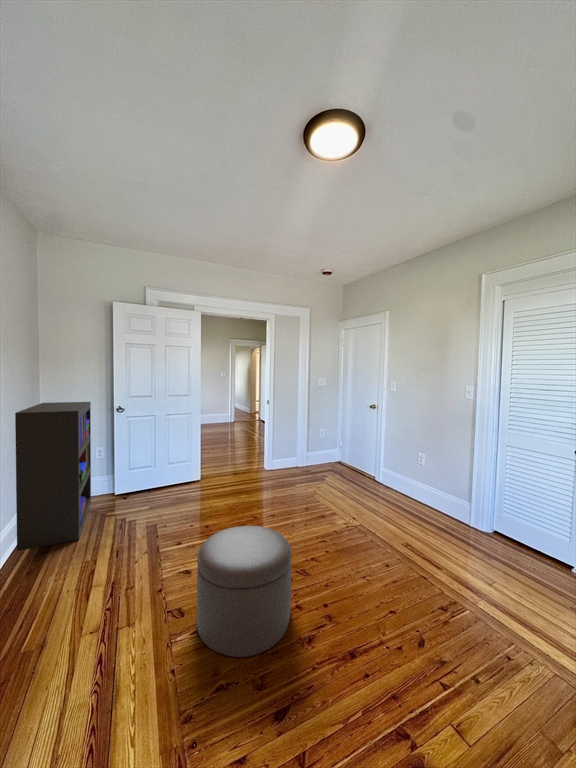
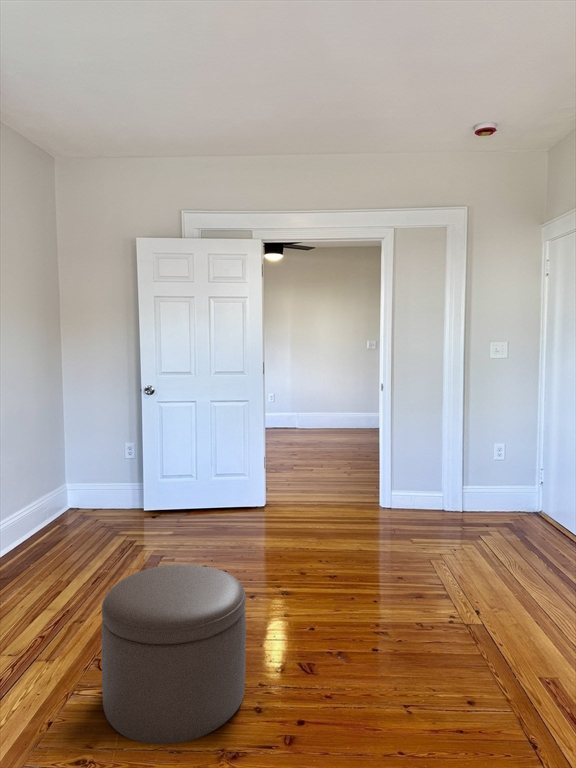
bookshelf: present [15,402,91,551] -> none [5,379,113,555]

